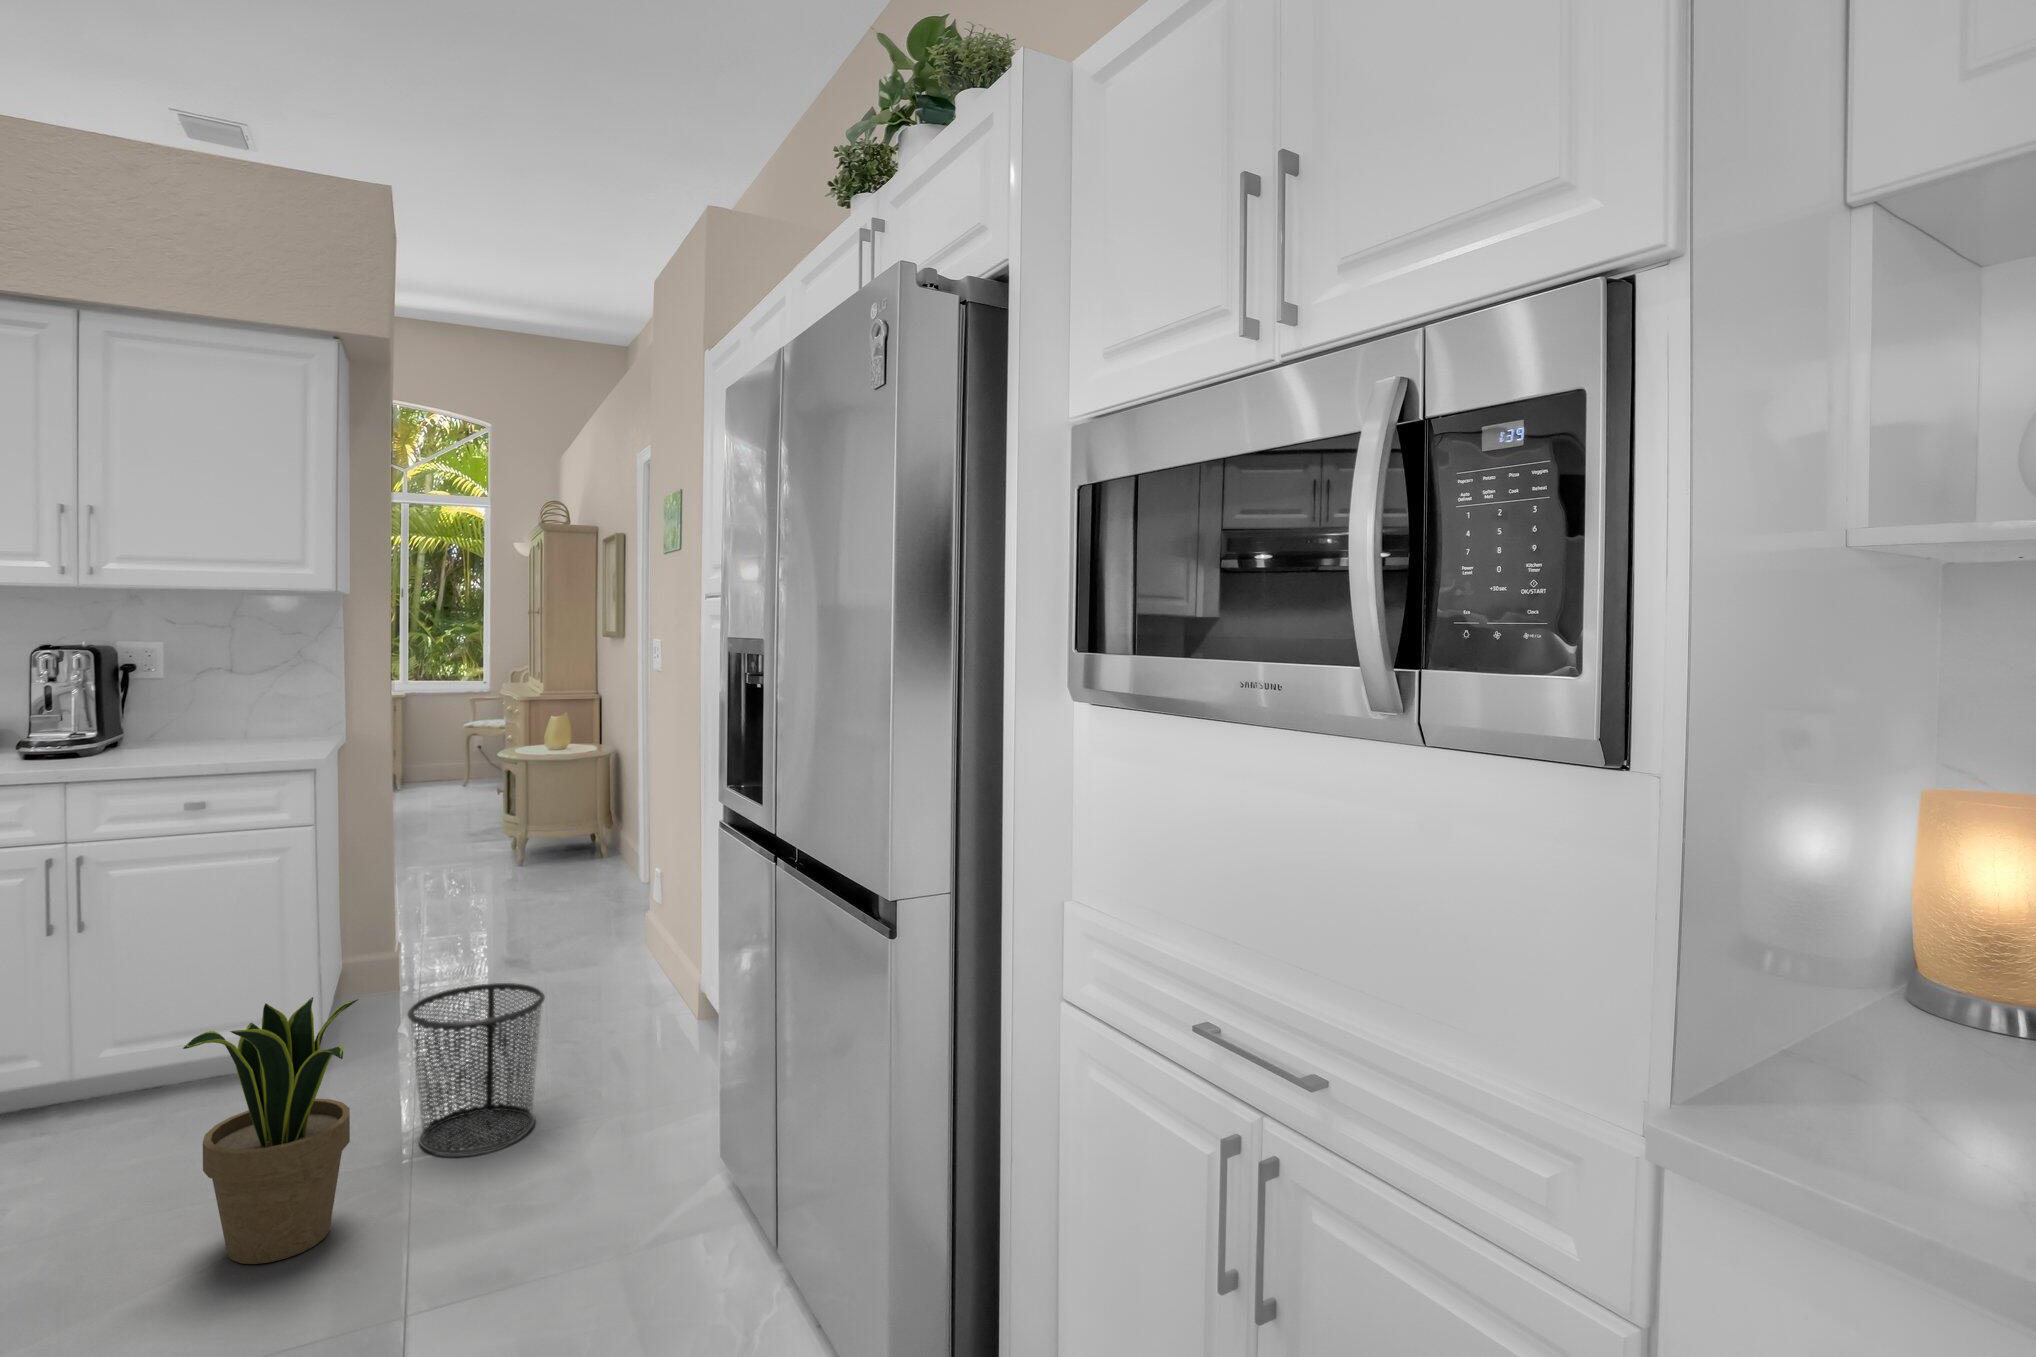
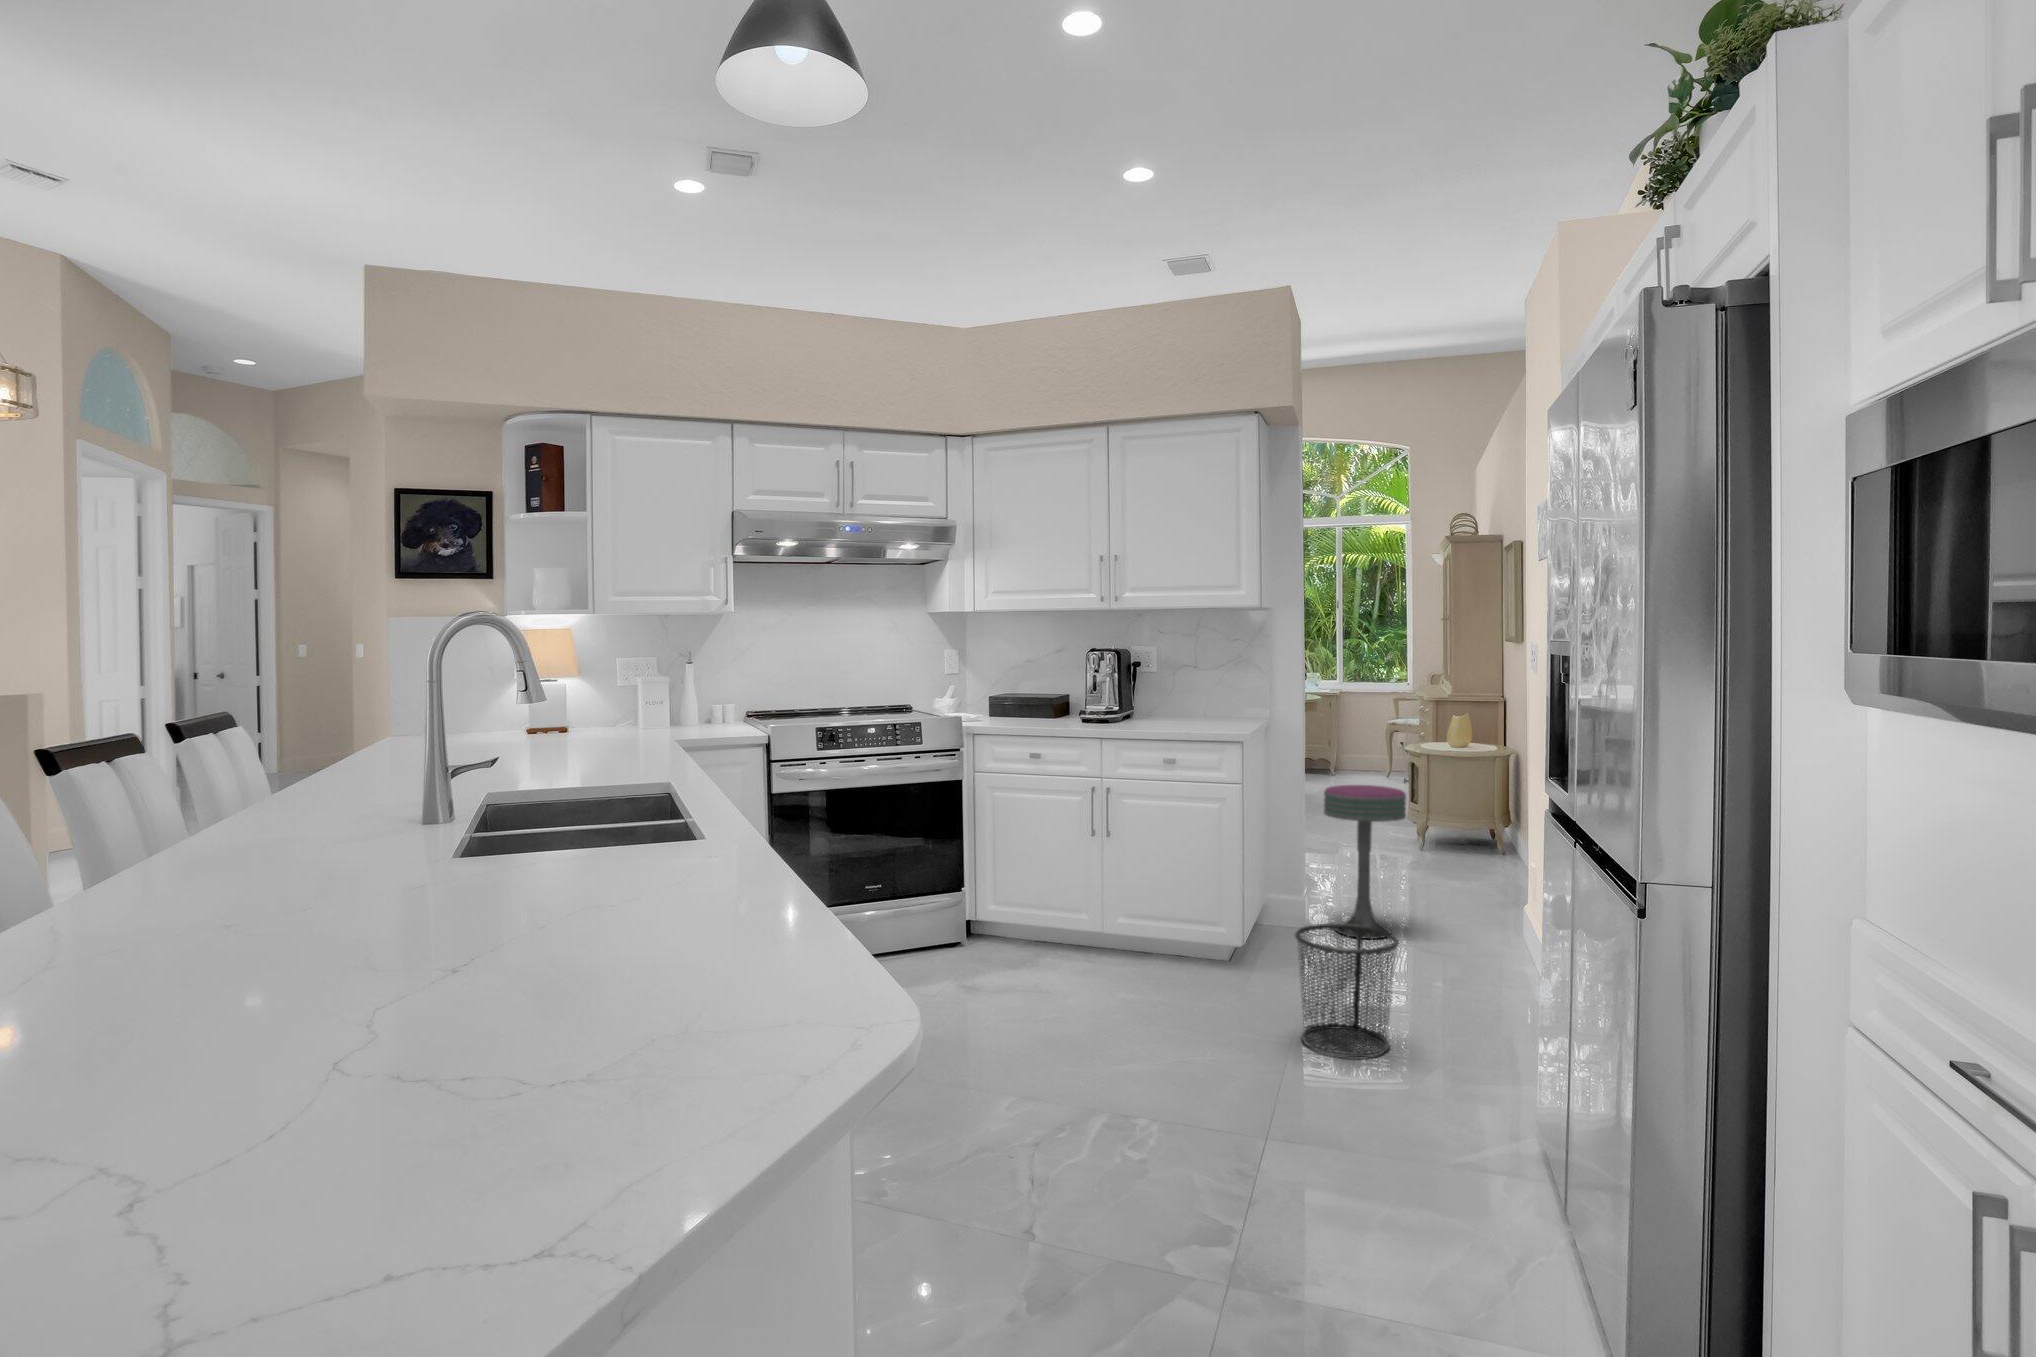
bar stool: none [419,805,522,987] -> present [1324,785,1406,938]
potted plant: present [183,997,358,1264] -> none [1150,898,1257,1082]

